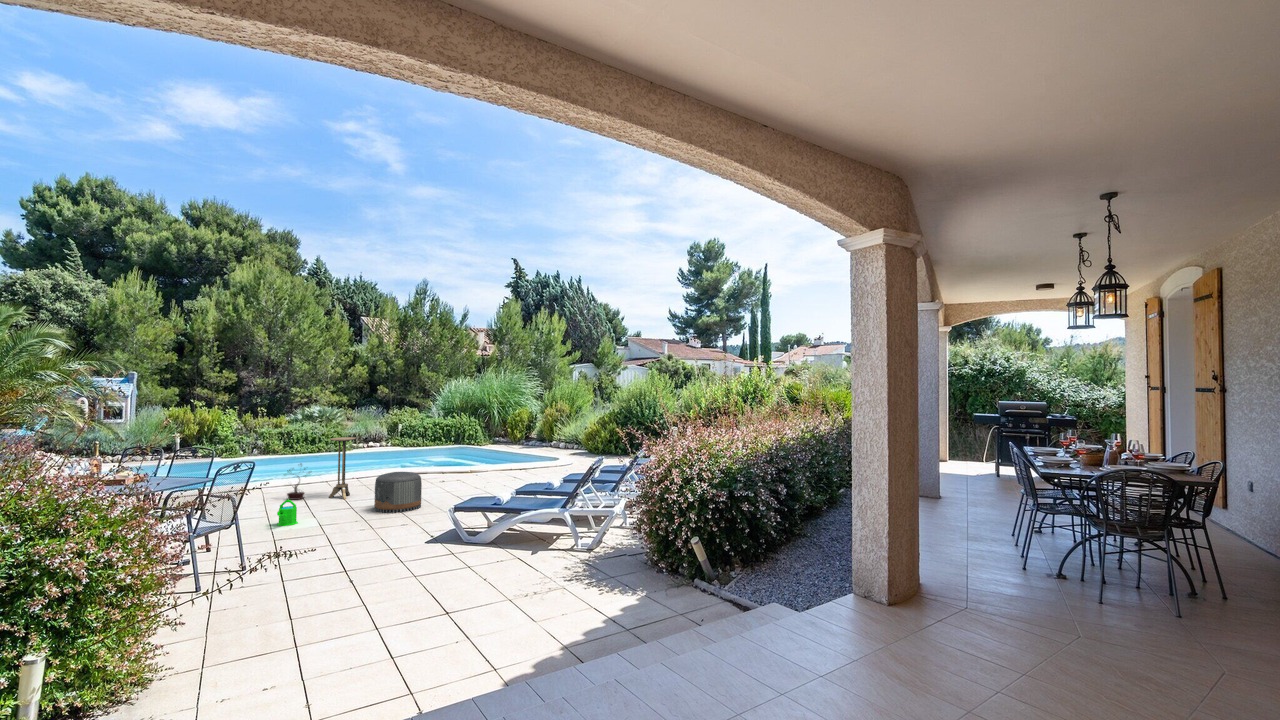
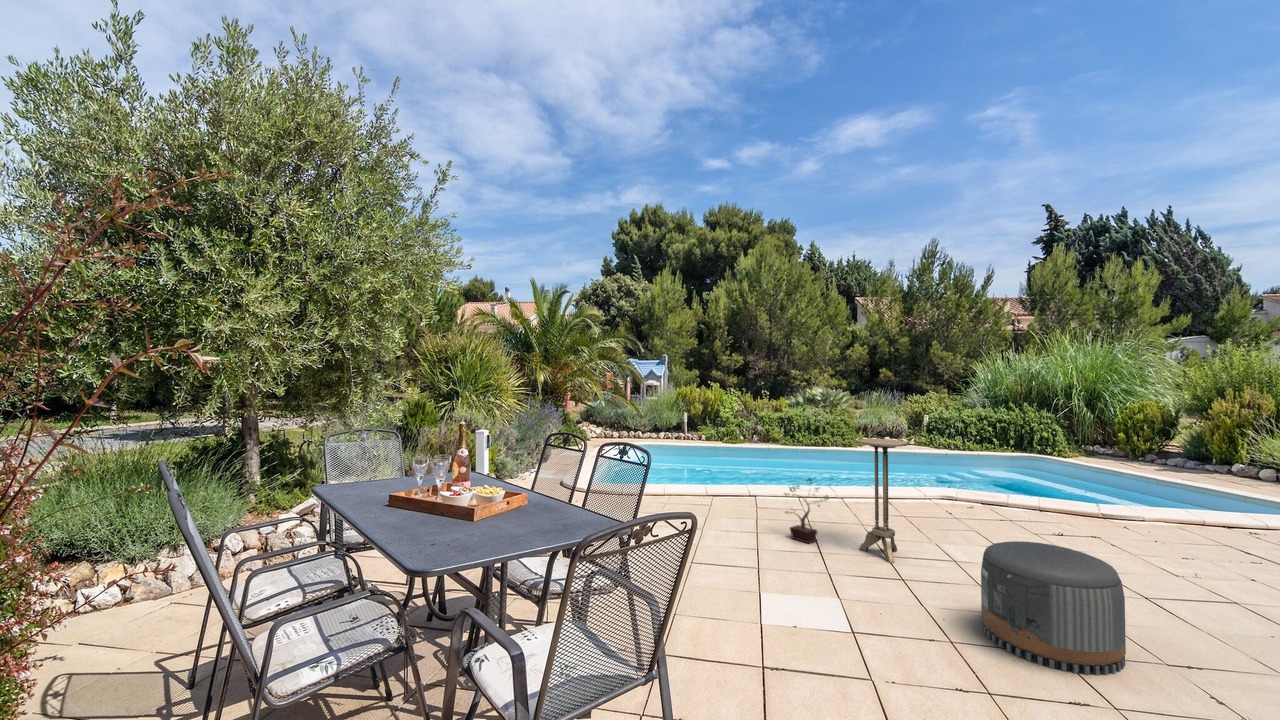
watering can: present [277,500,298,526] -> none [770,576,814,642]

